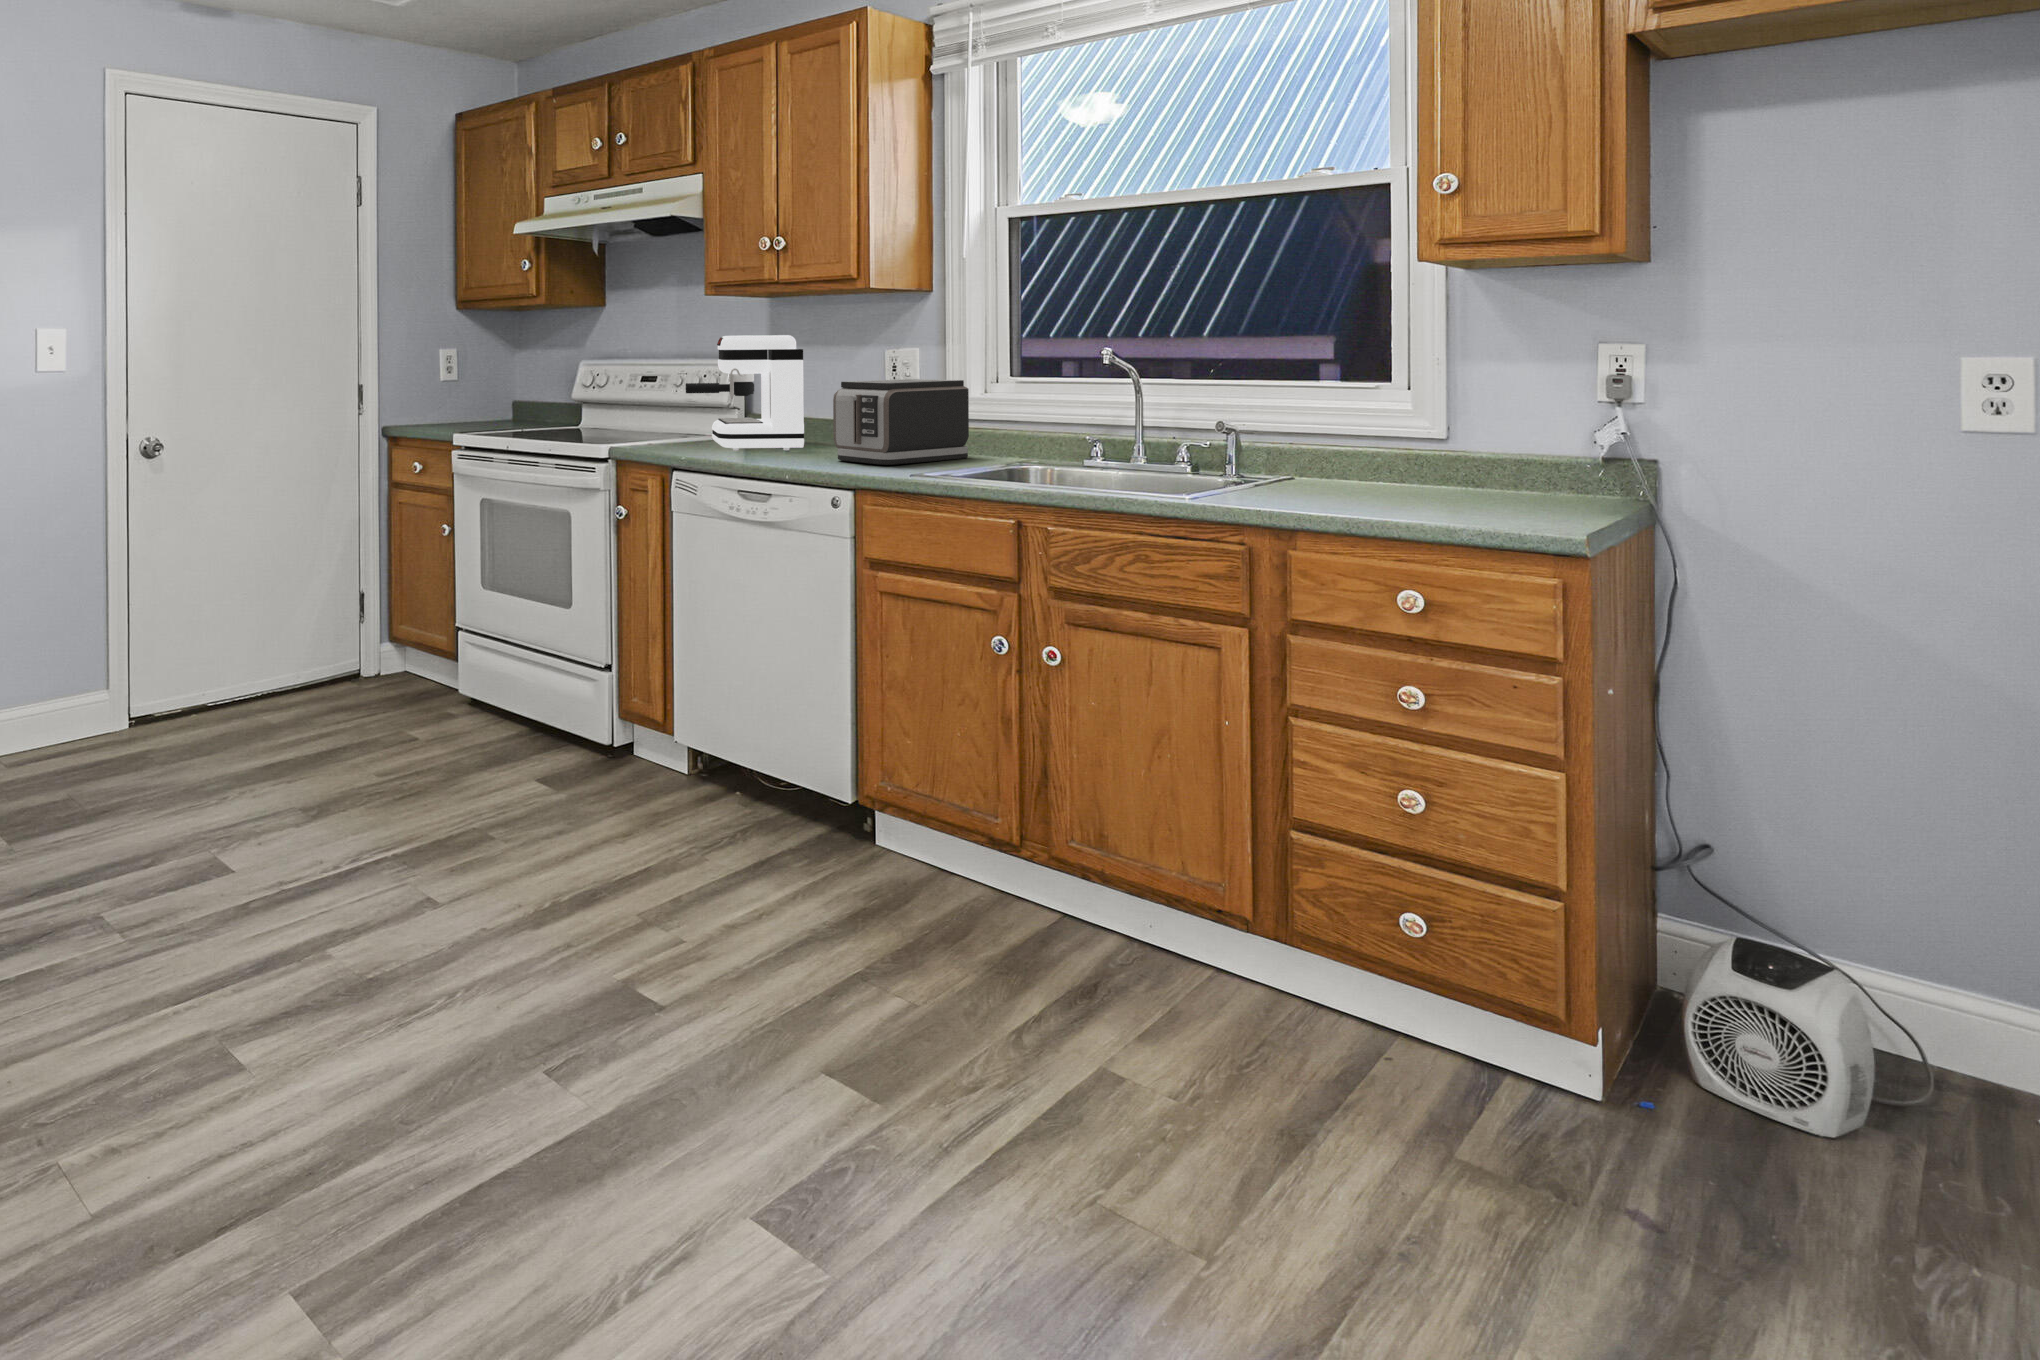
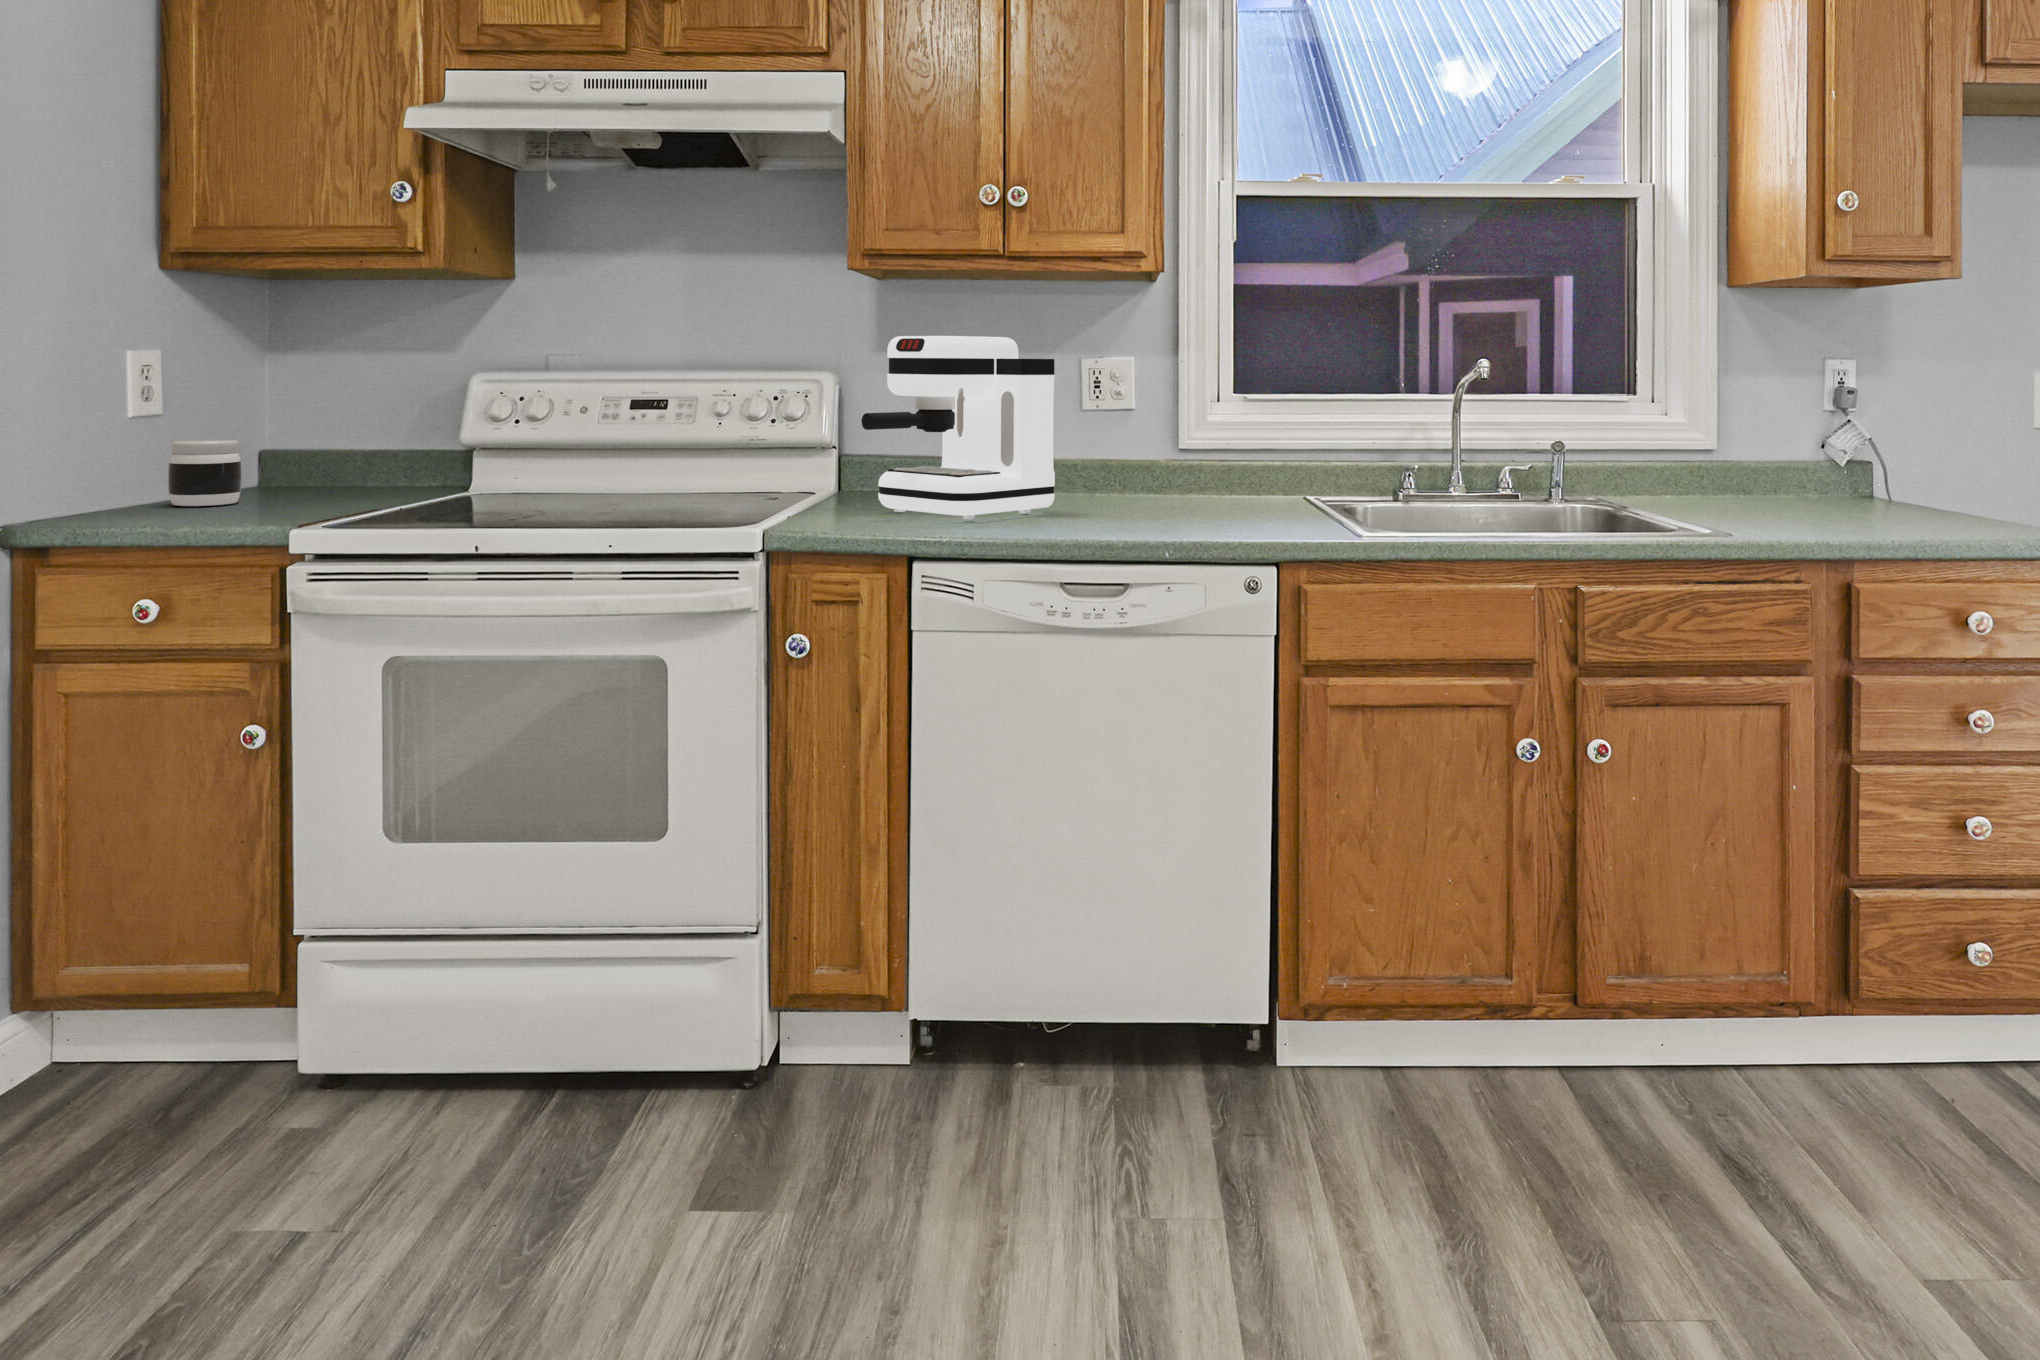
toaster: present [833,379,969,465] -> none [1169,402,1282,524]
jar: none [466,392,497,425] -> present [168,439,241,506]

